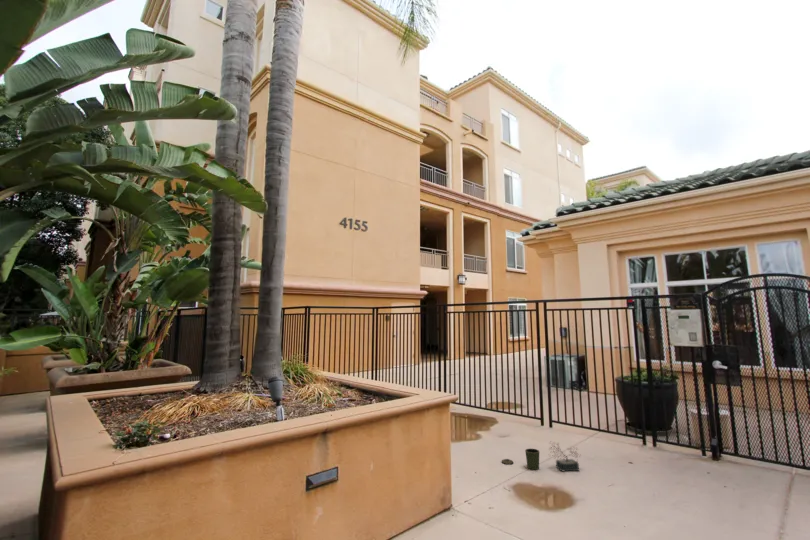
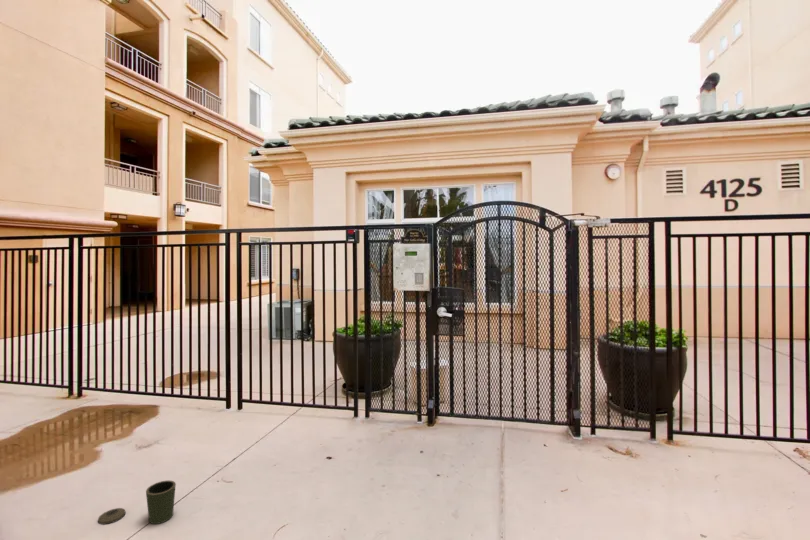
decorative plant: present [551,444,579,471] -> none [195,458,254,511]

